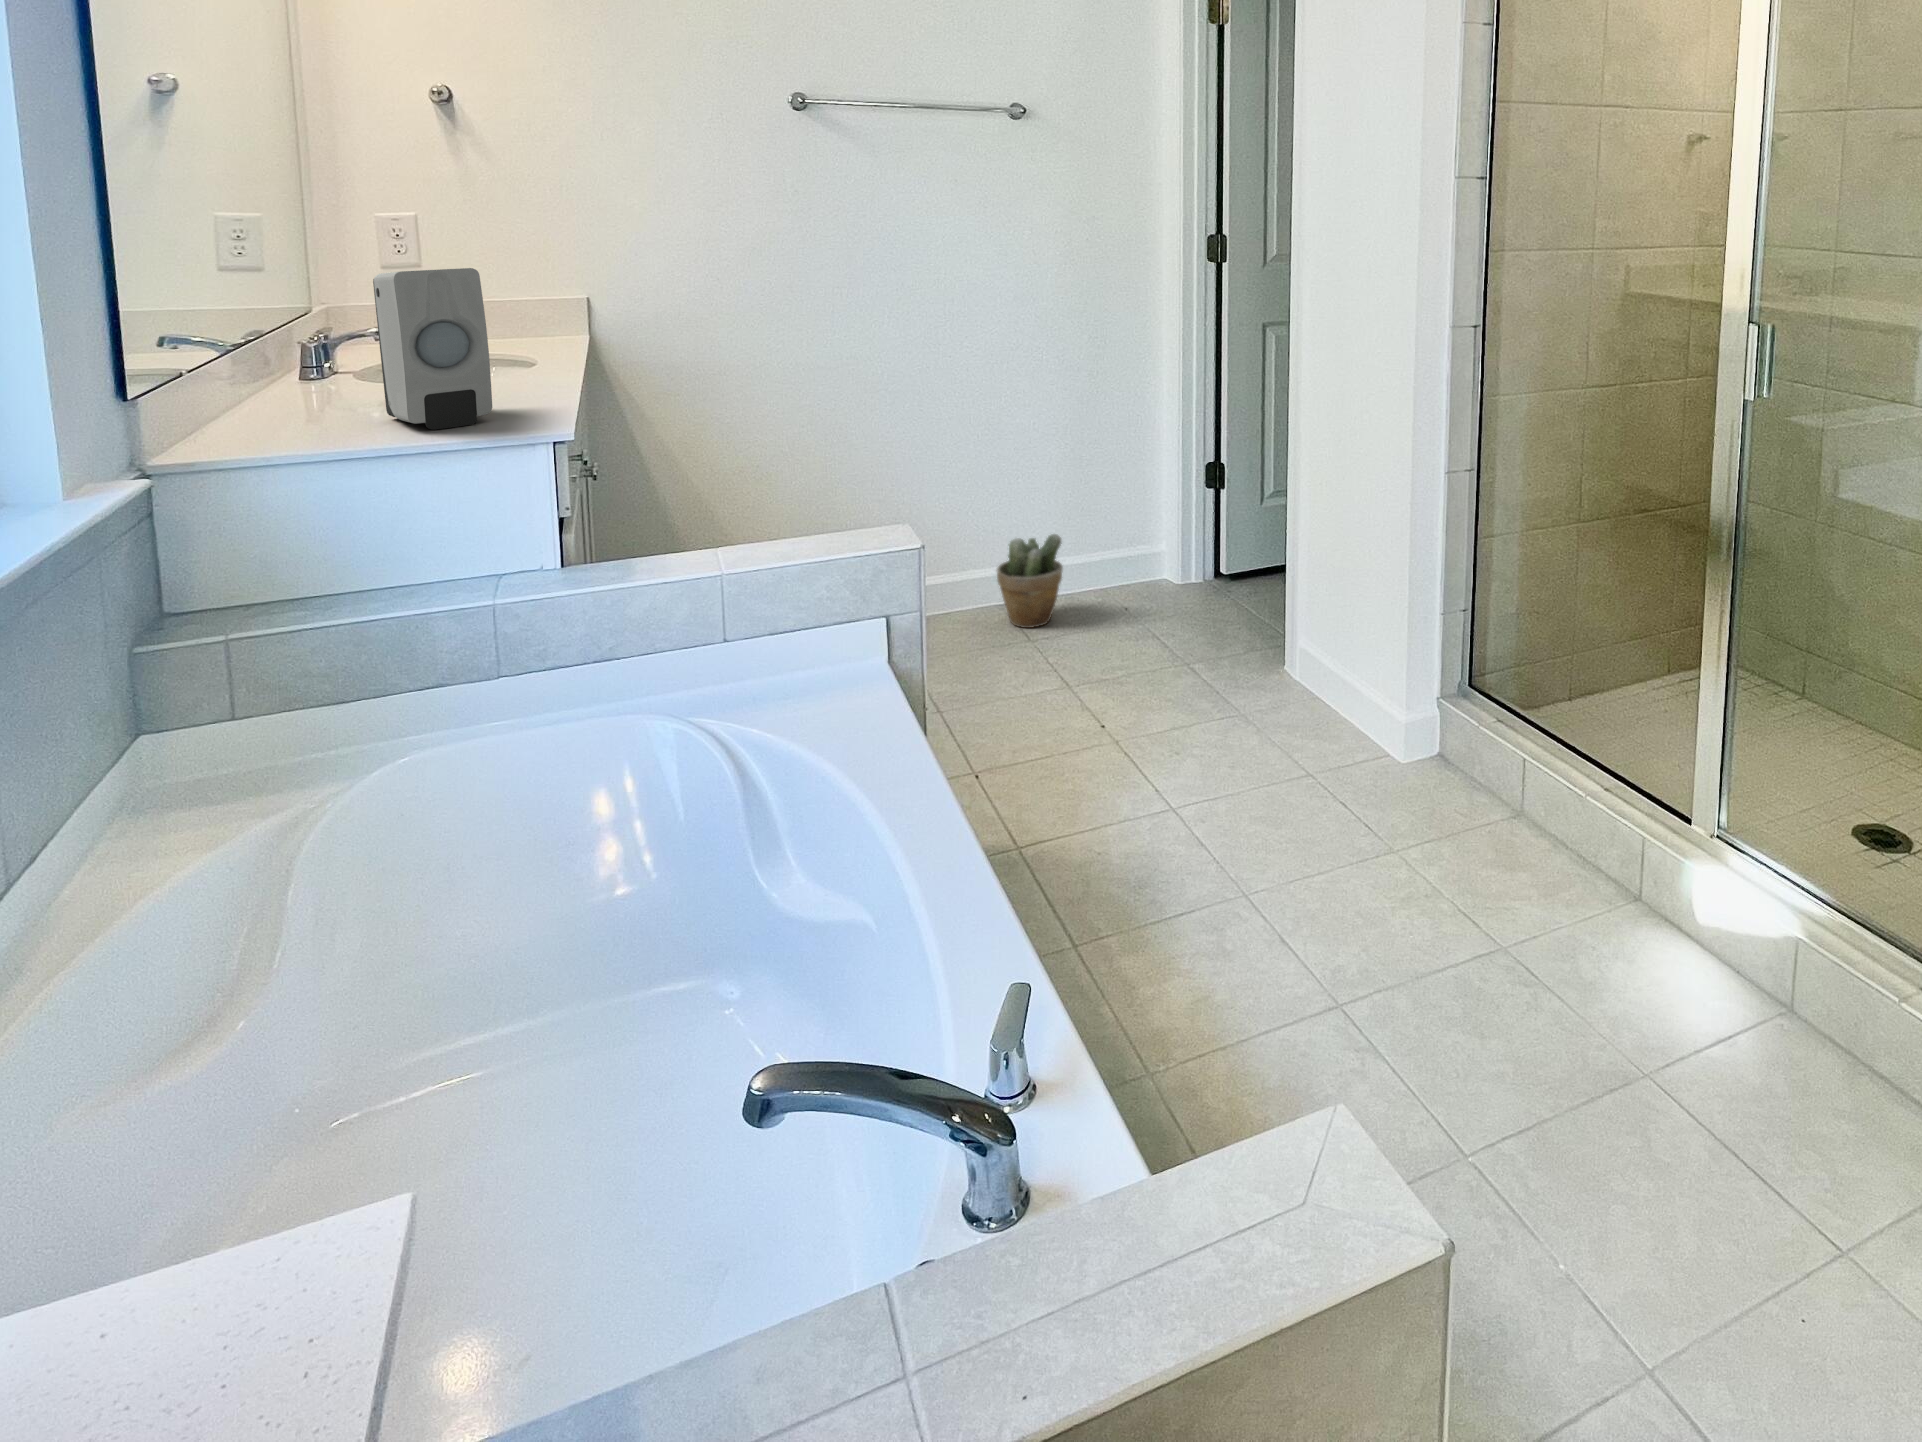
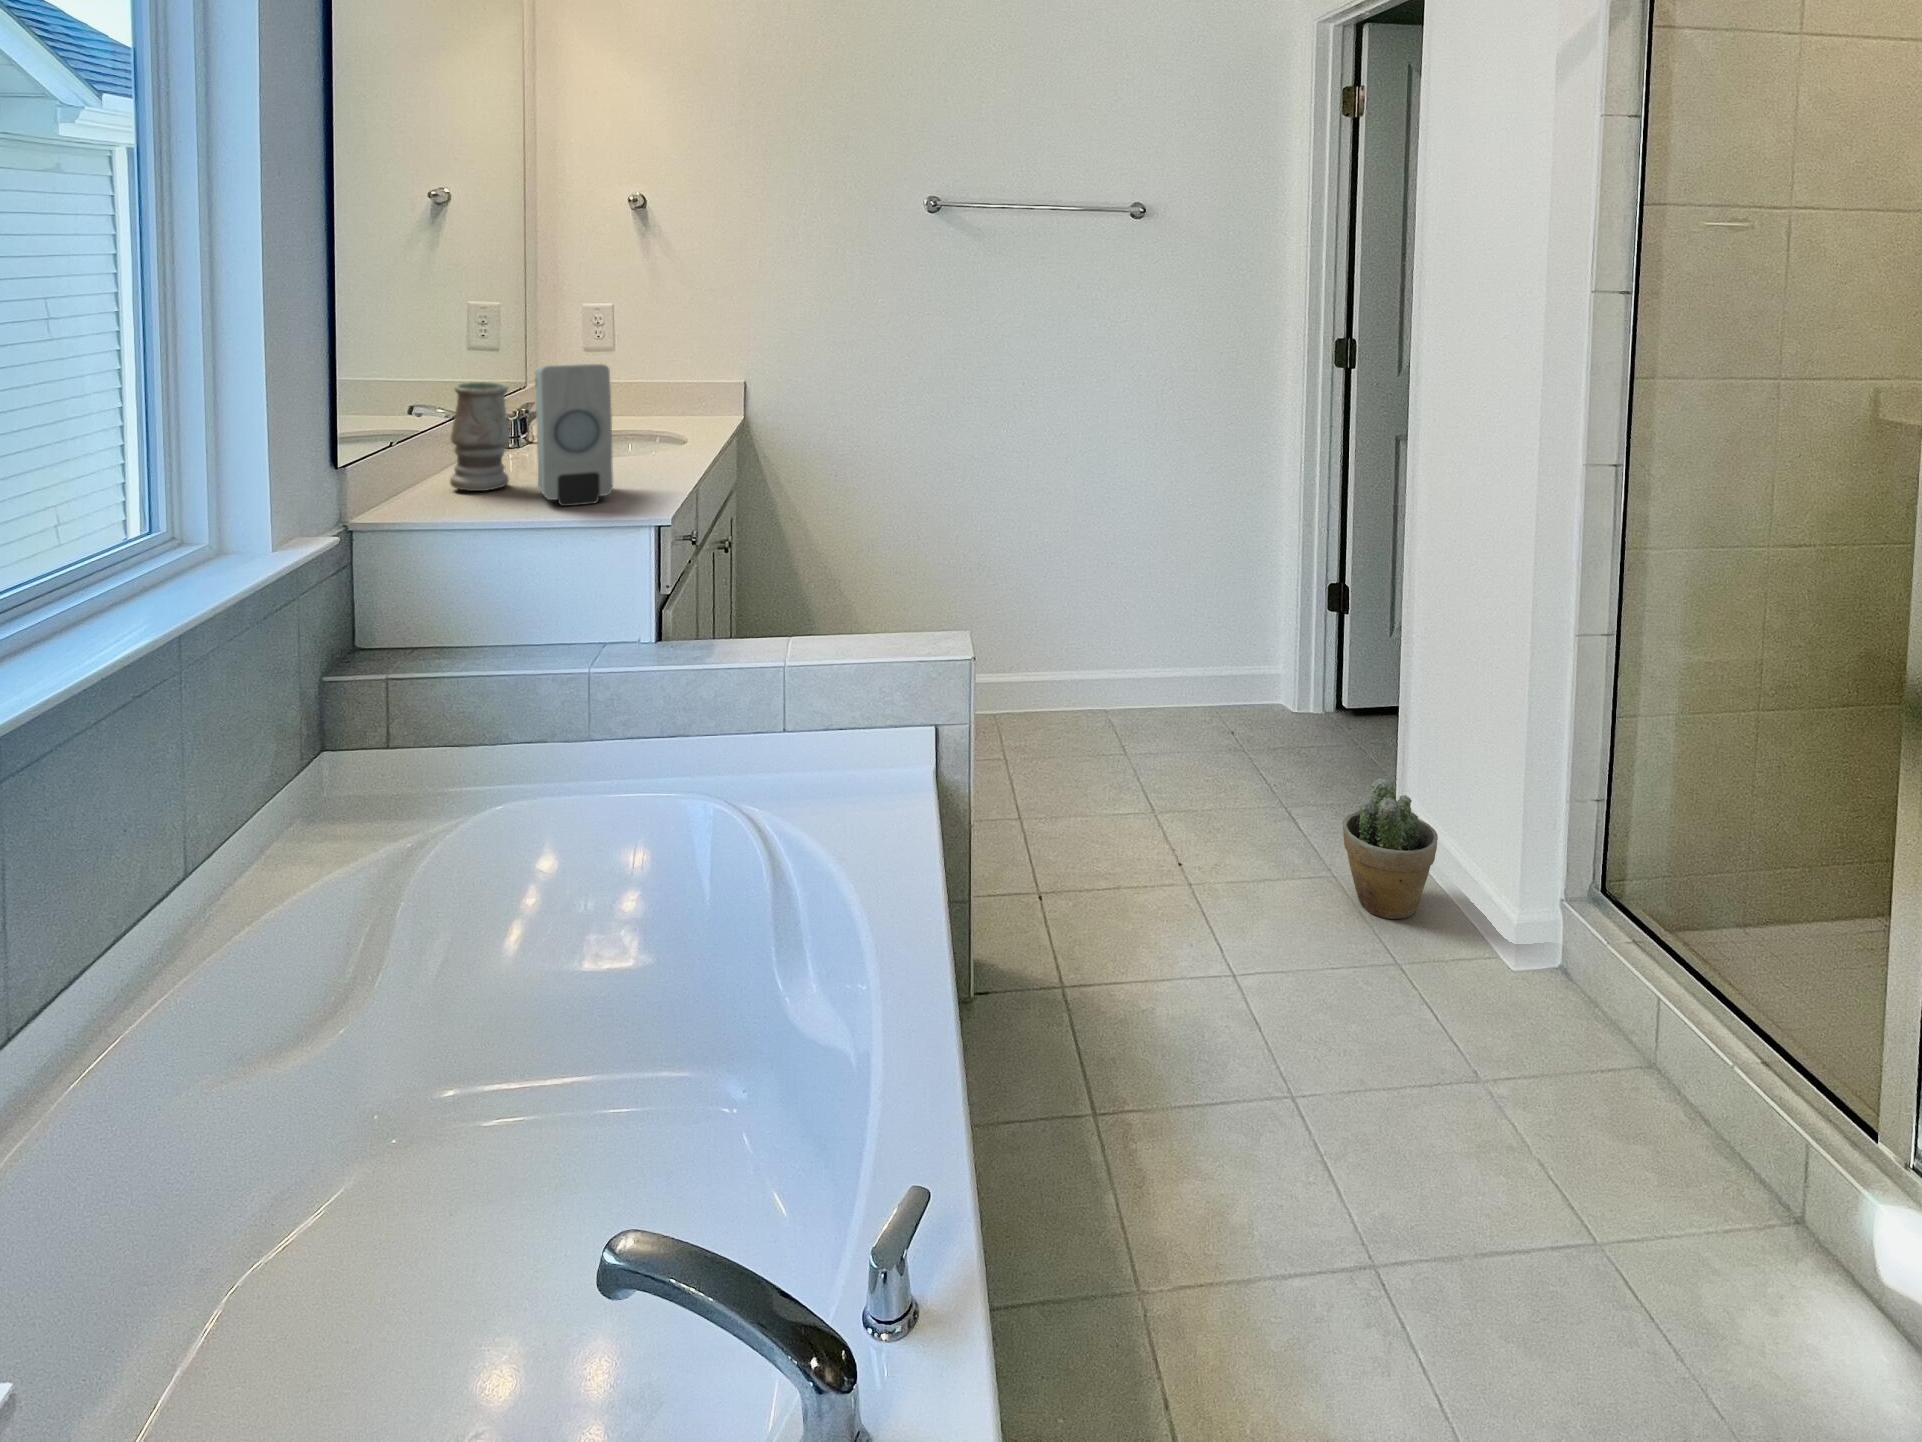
vase: none [260,296,341,423] -> present [450,382,509,491]
potted plant: present [997,534,1063,628] -> present [1343,778,1438,919]

